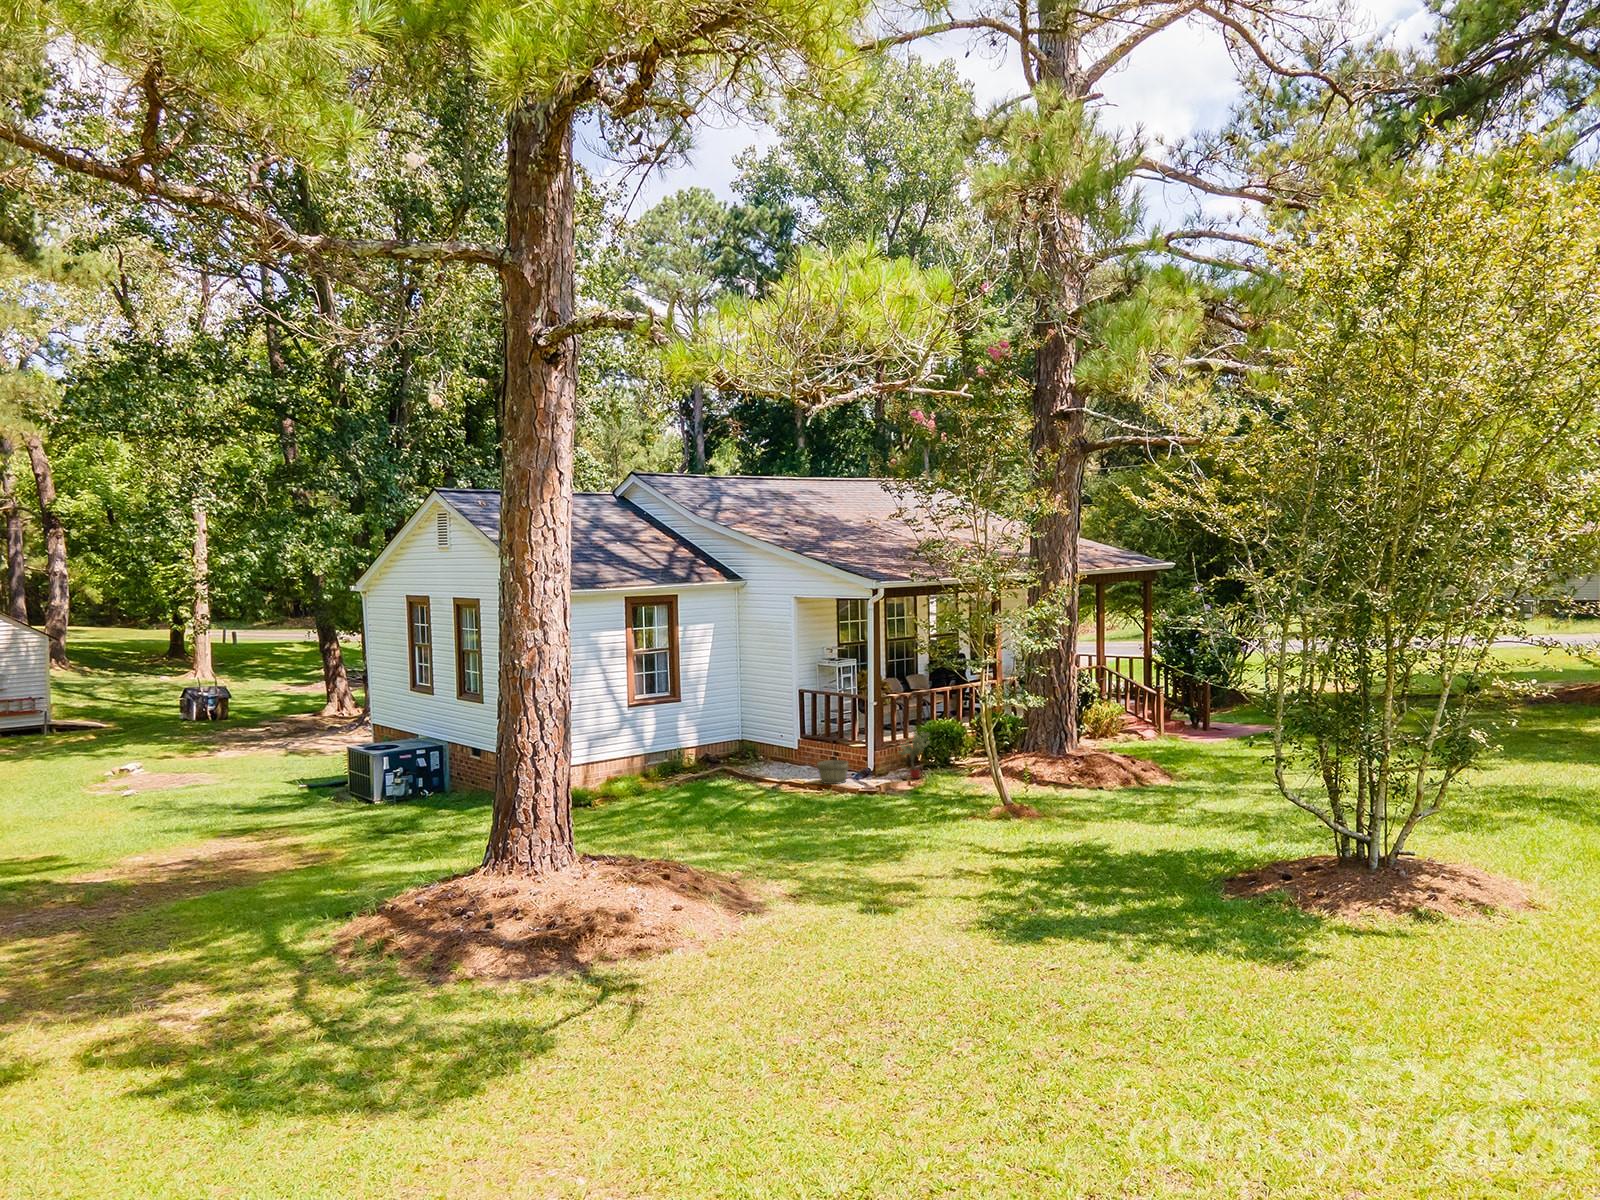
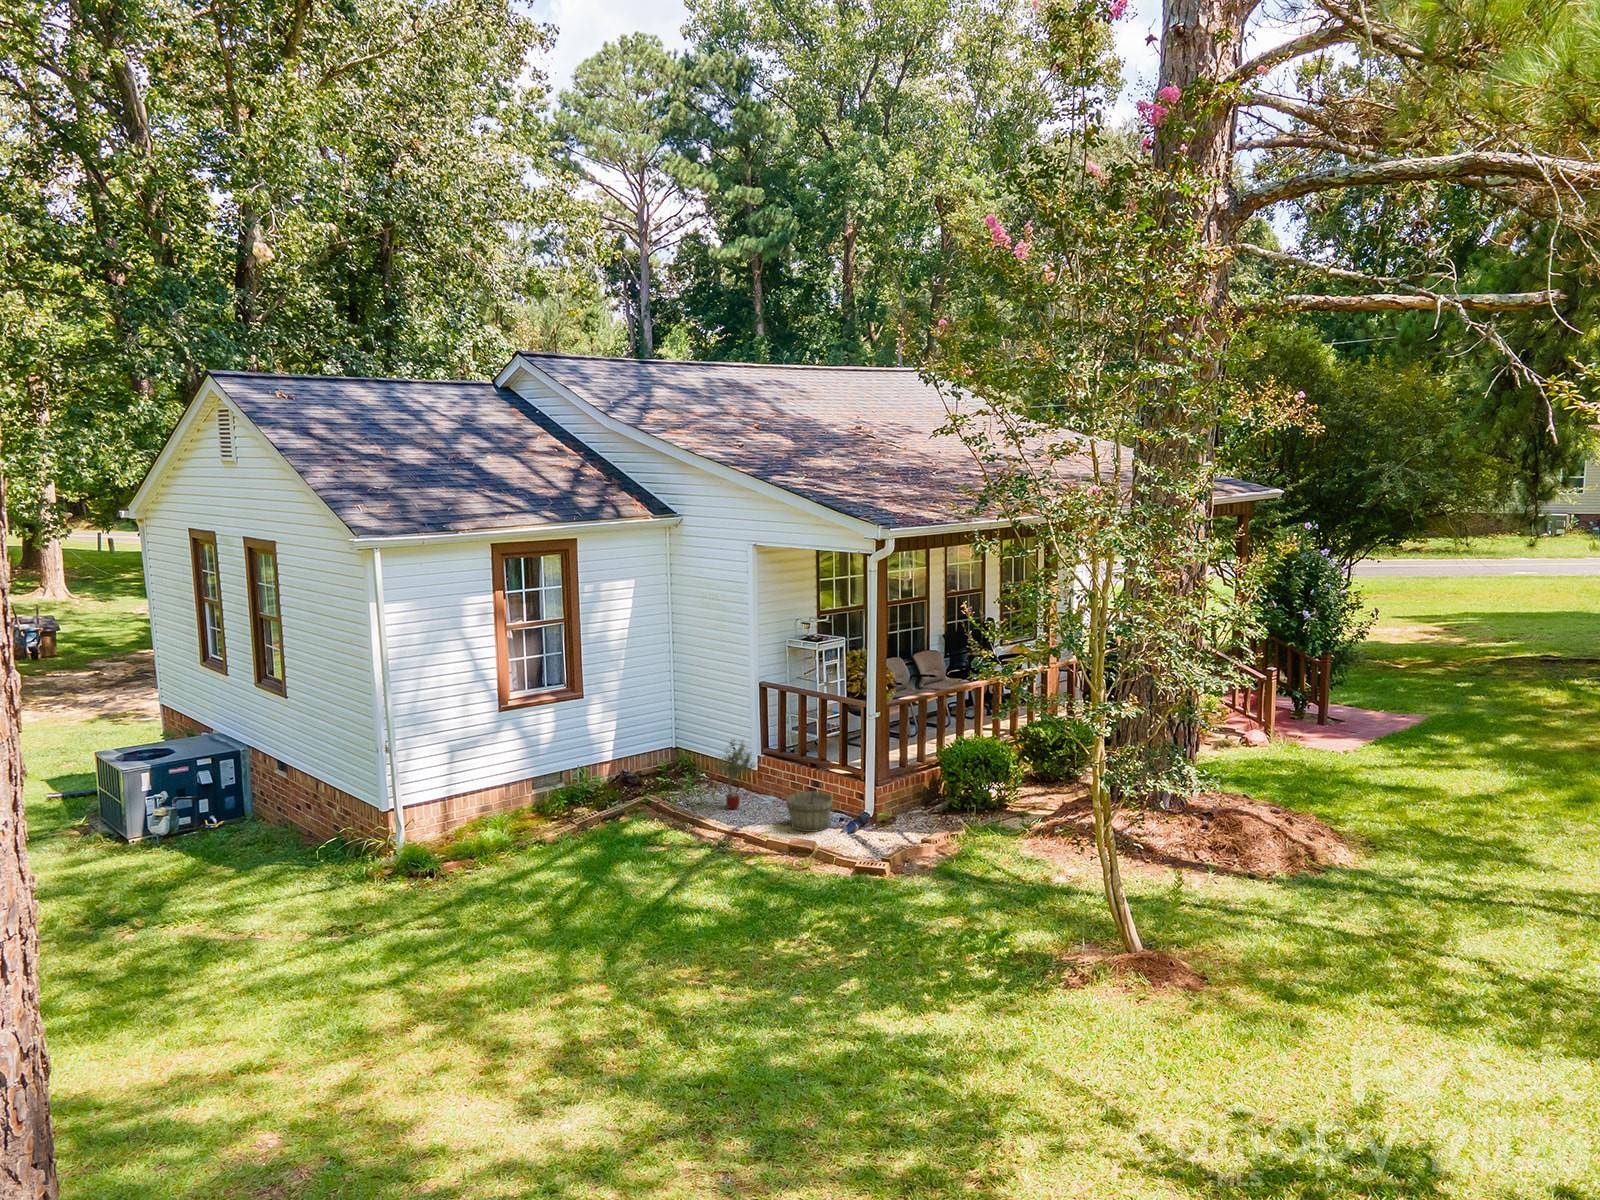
potted tree: present [898,727,930,779] -> present [715,740,756,809]

